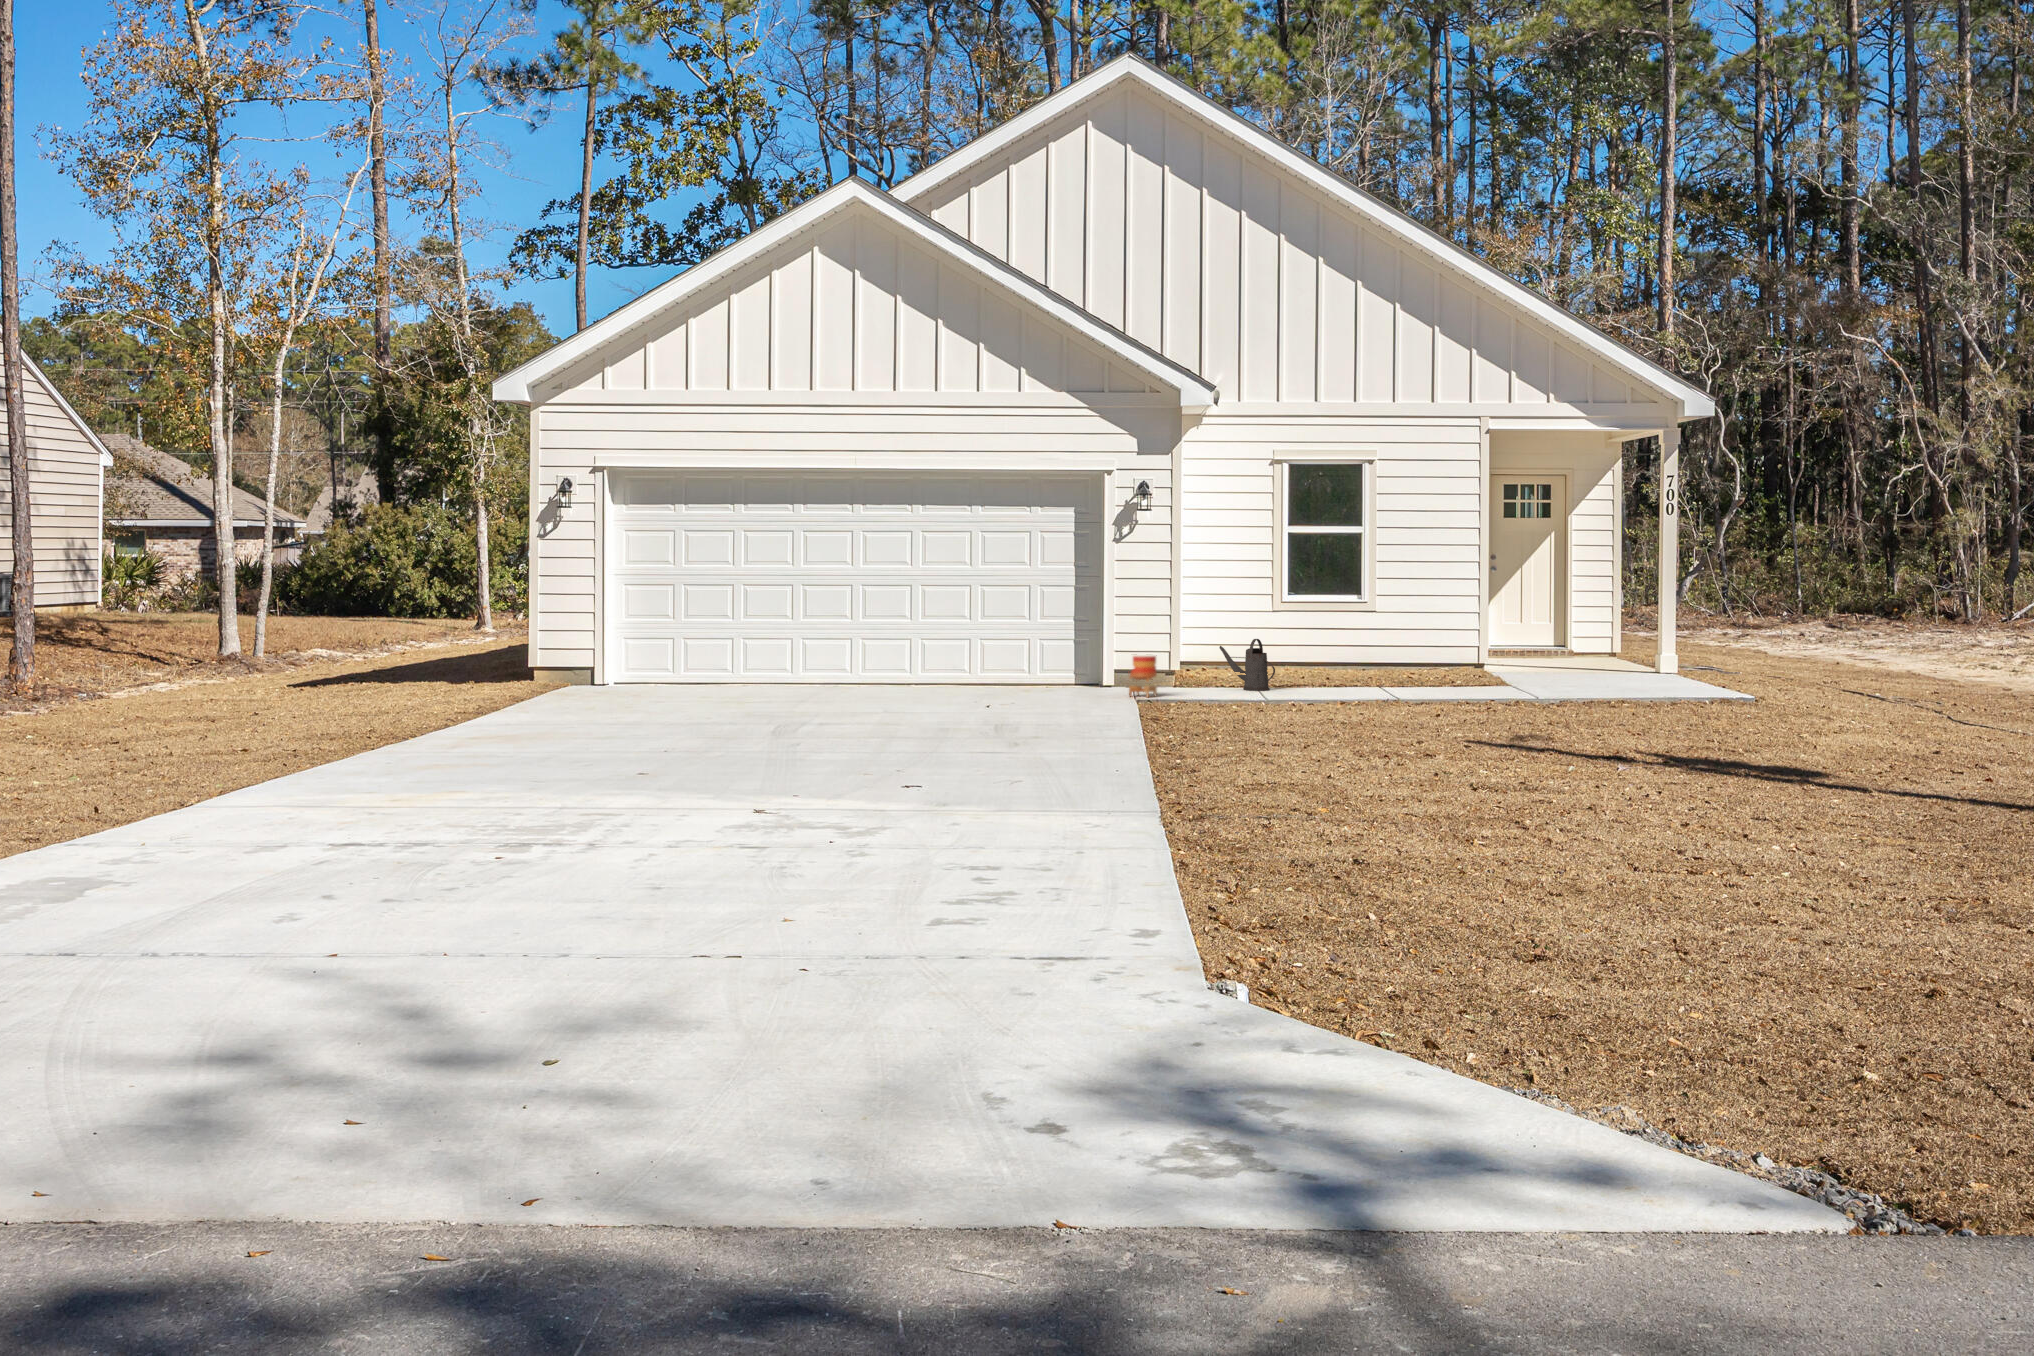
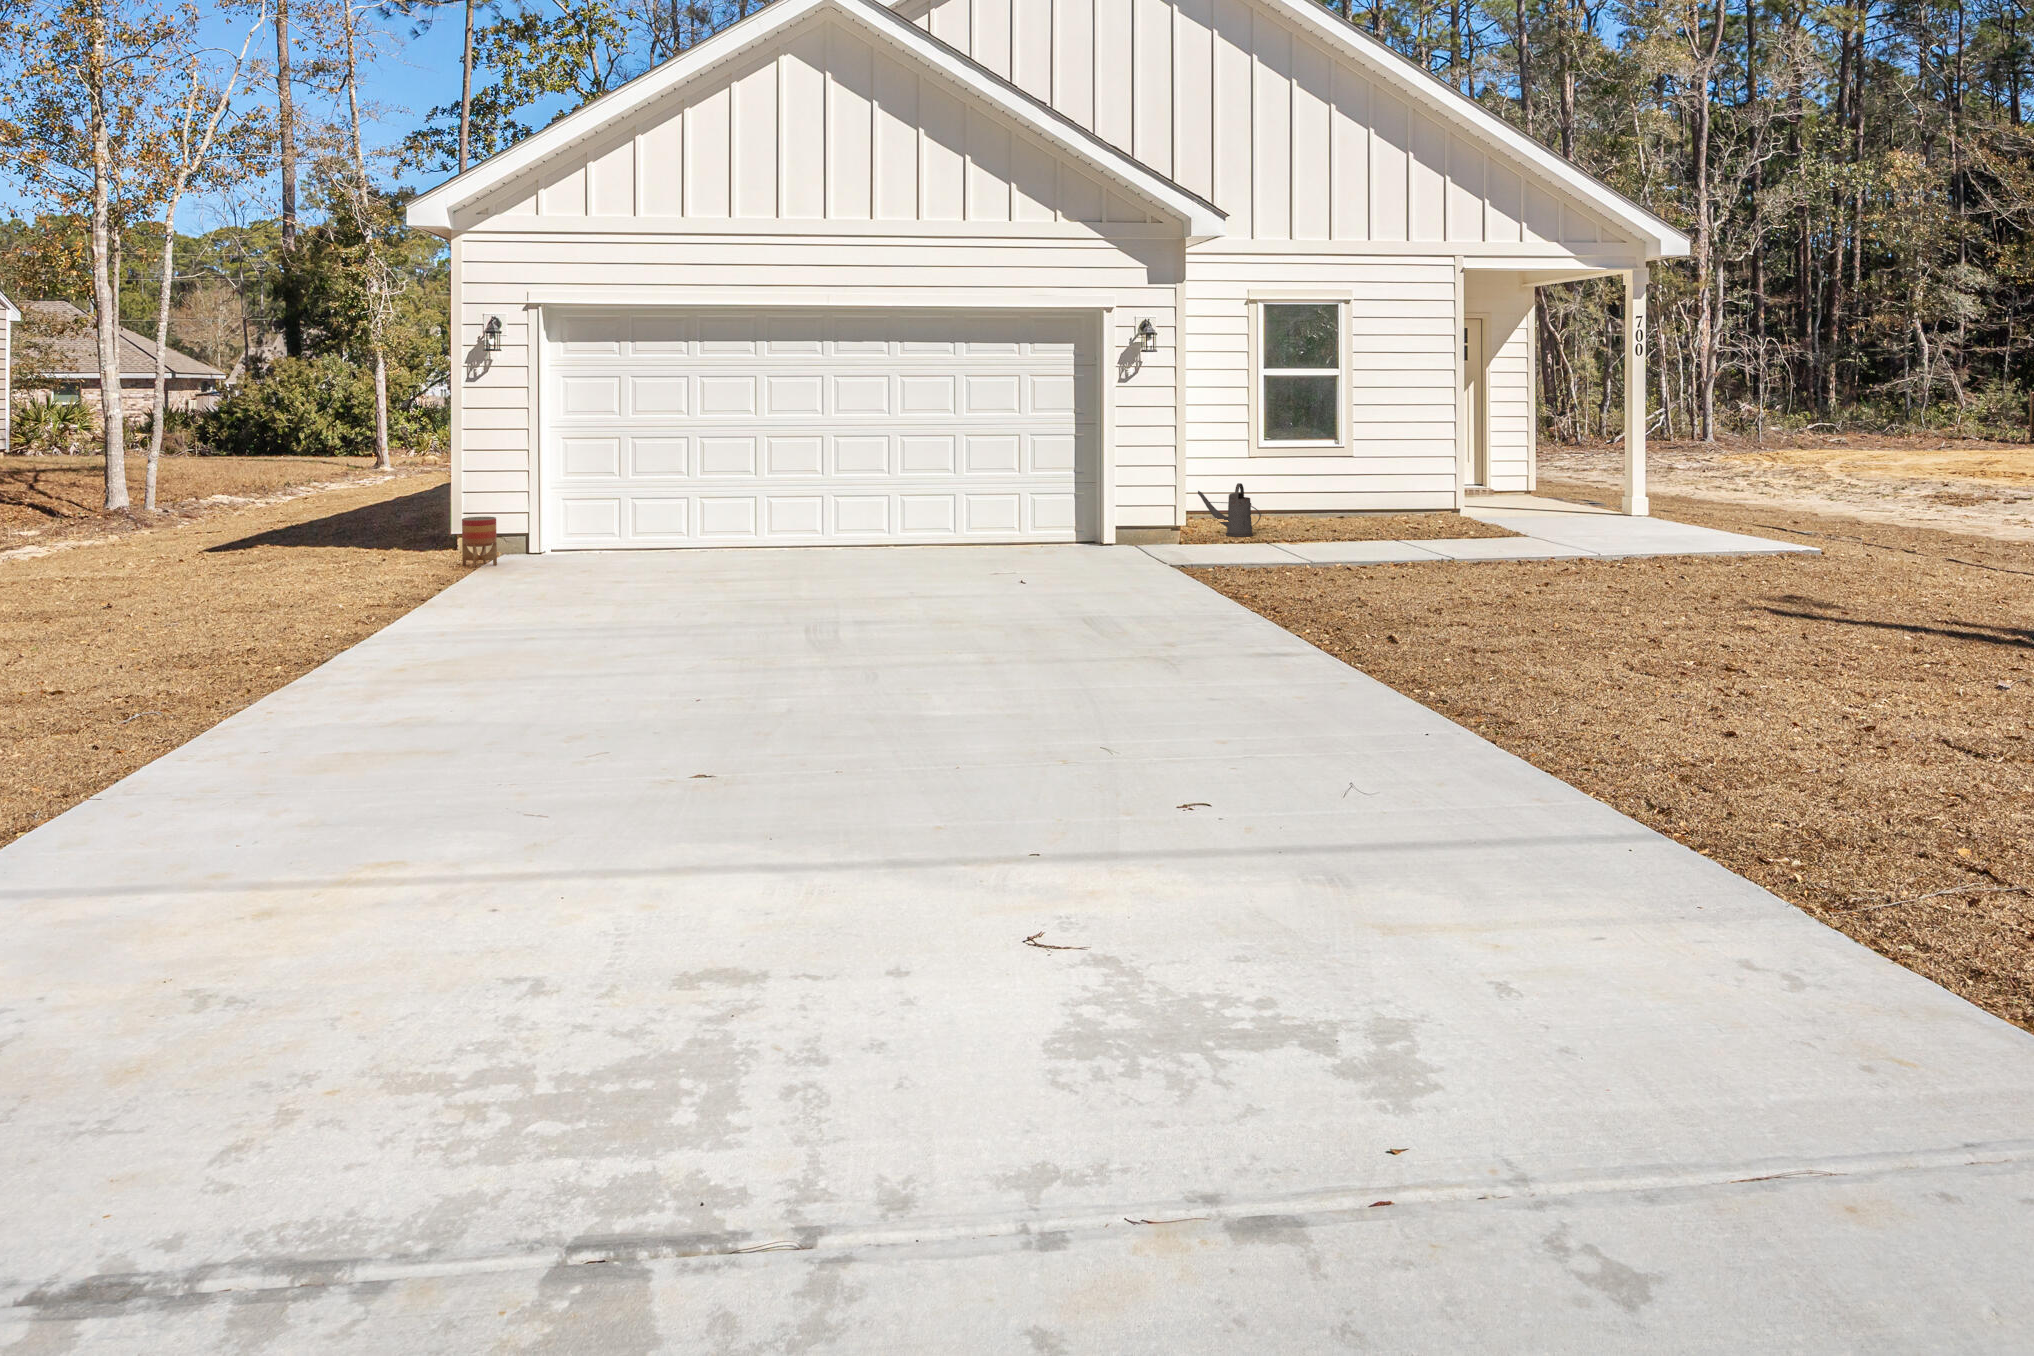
planter: present [1129,654,1157,697] -> present [462,517,497,568]

